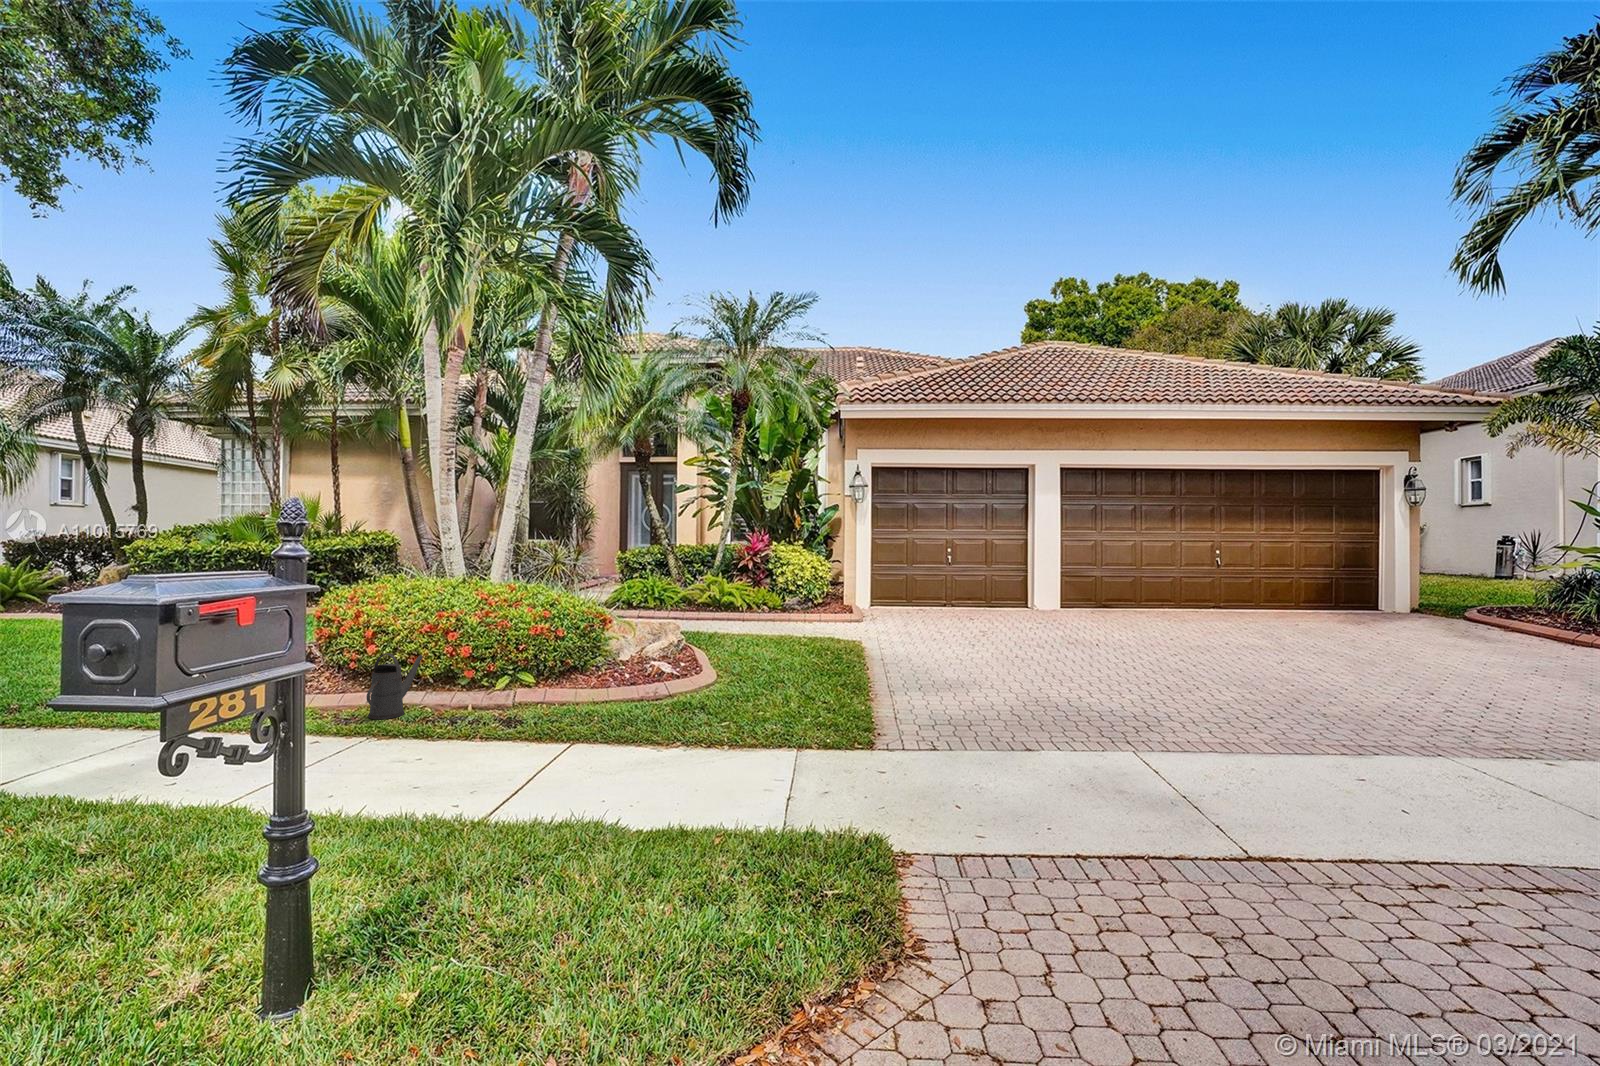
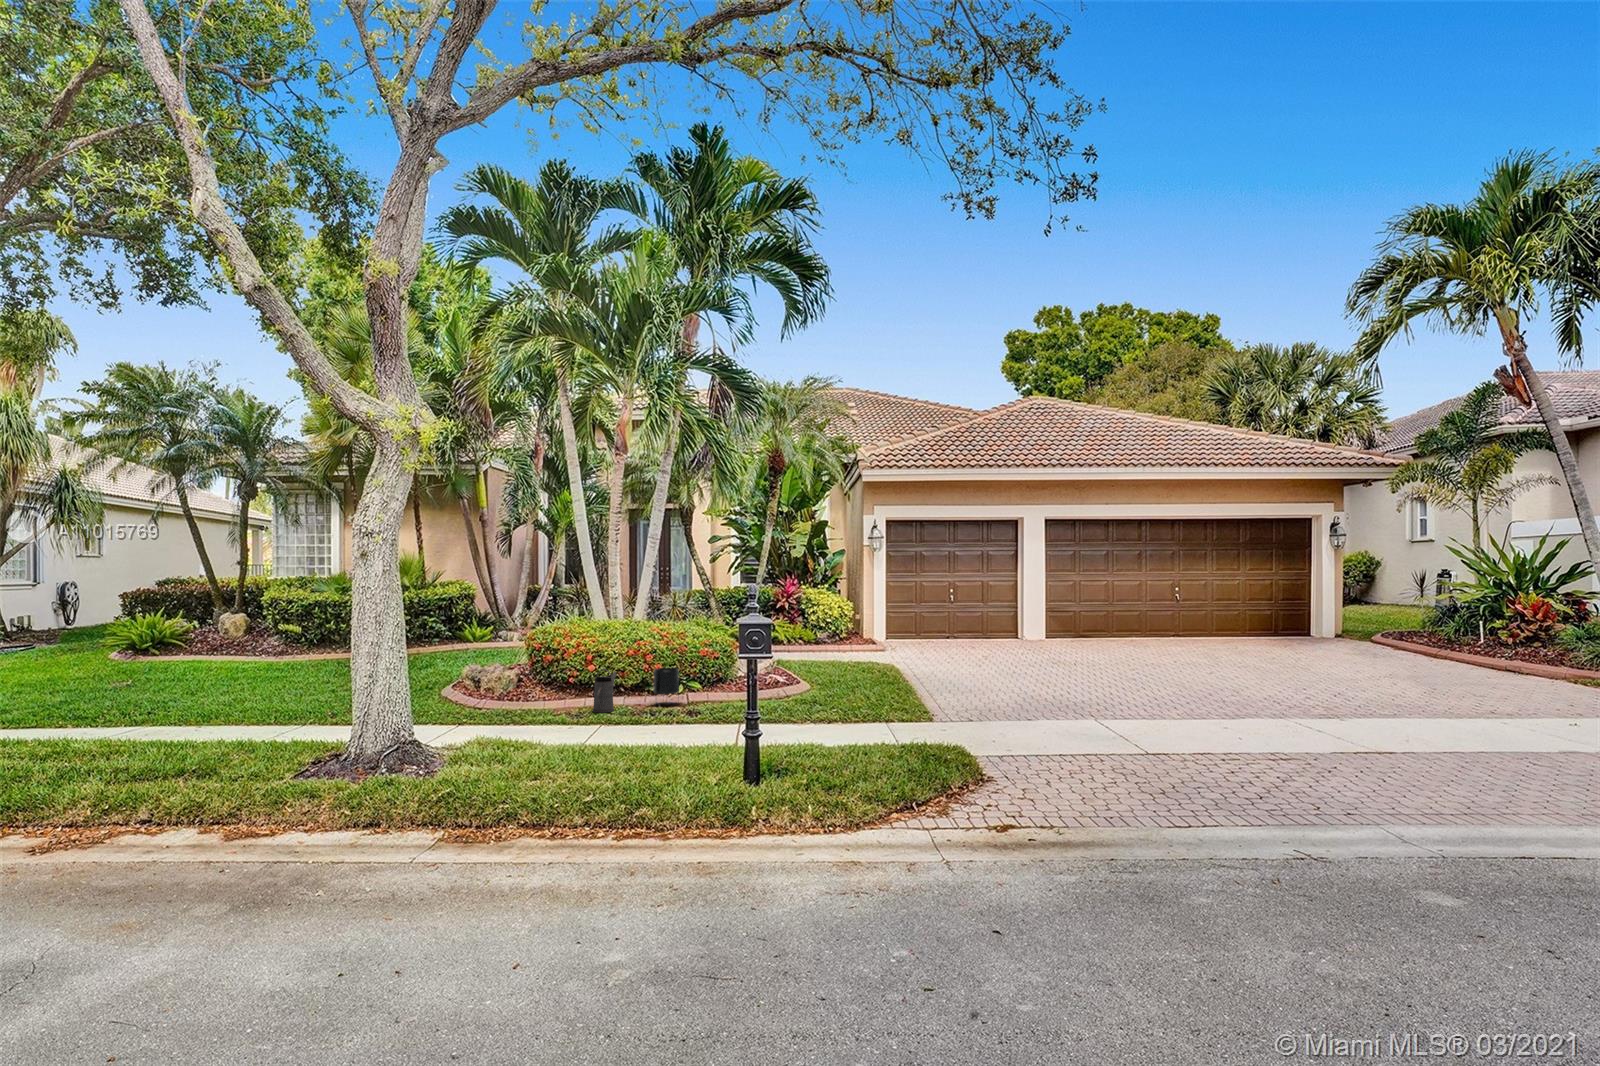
planter: none [475,650,514,707] -> present [654,668,679,694]

